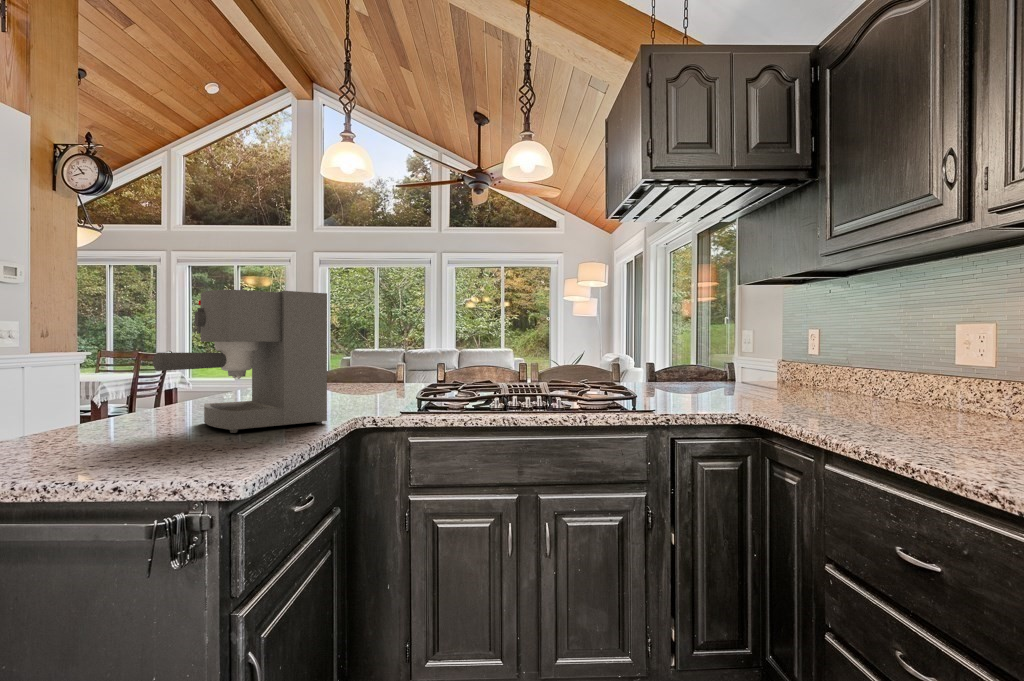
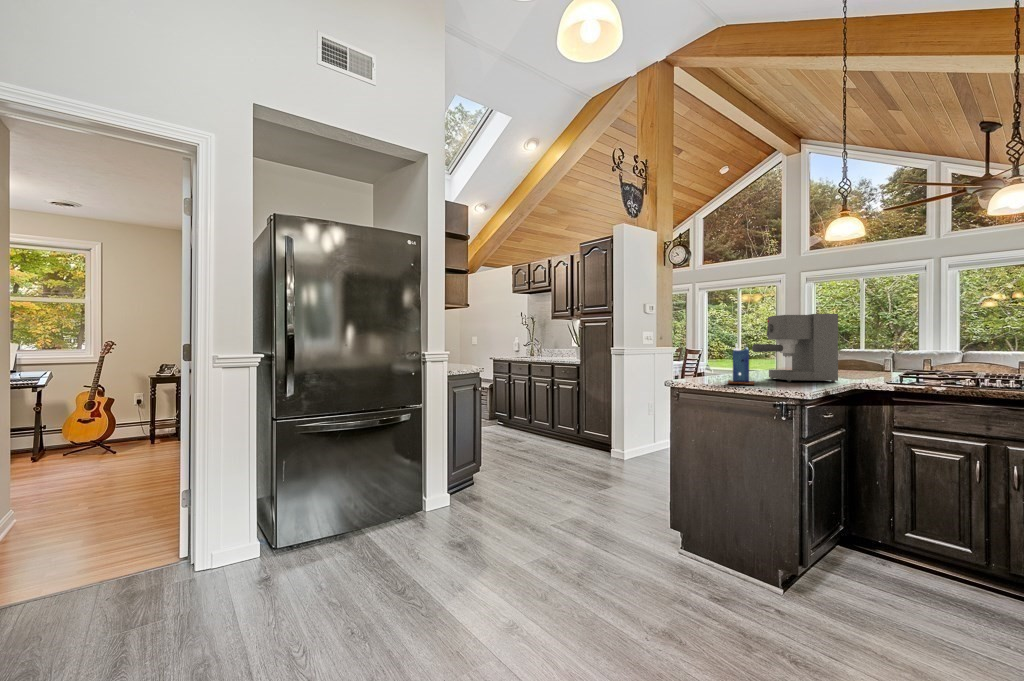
candle: none [50,354,140,466] -> present [728,344,754,385]

